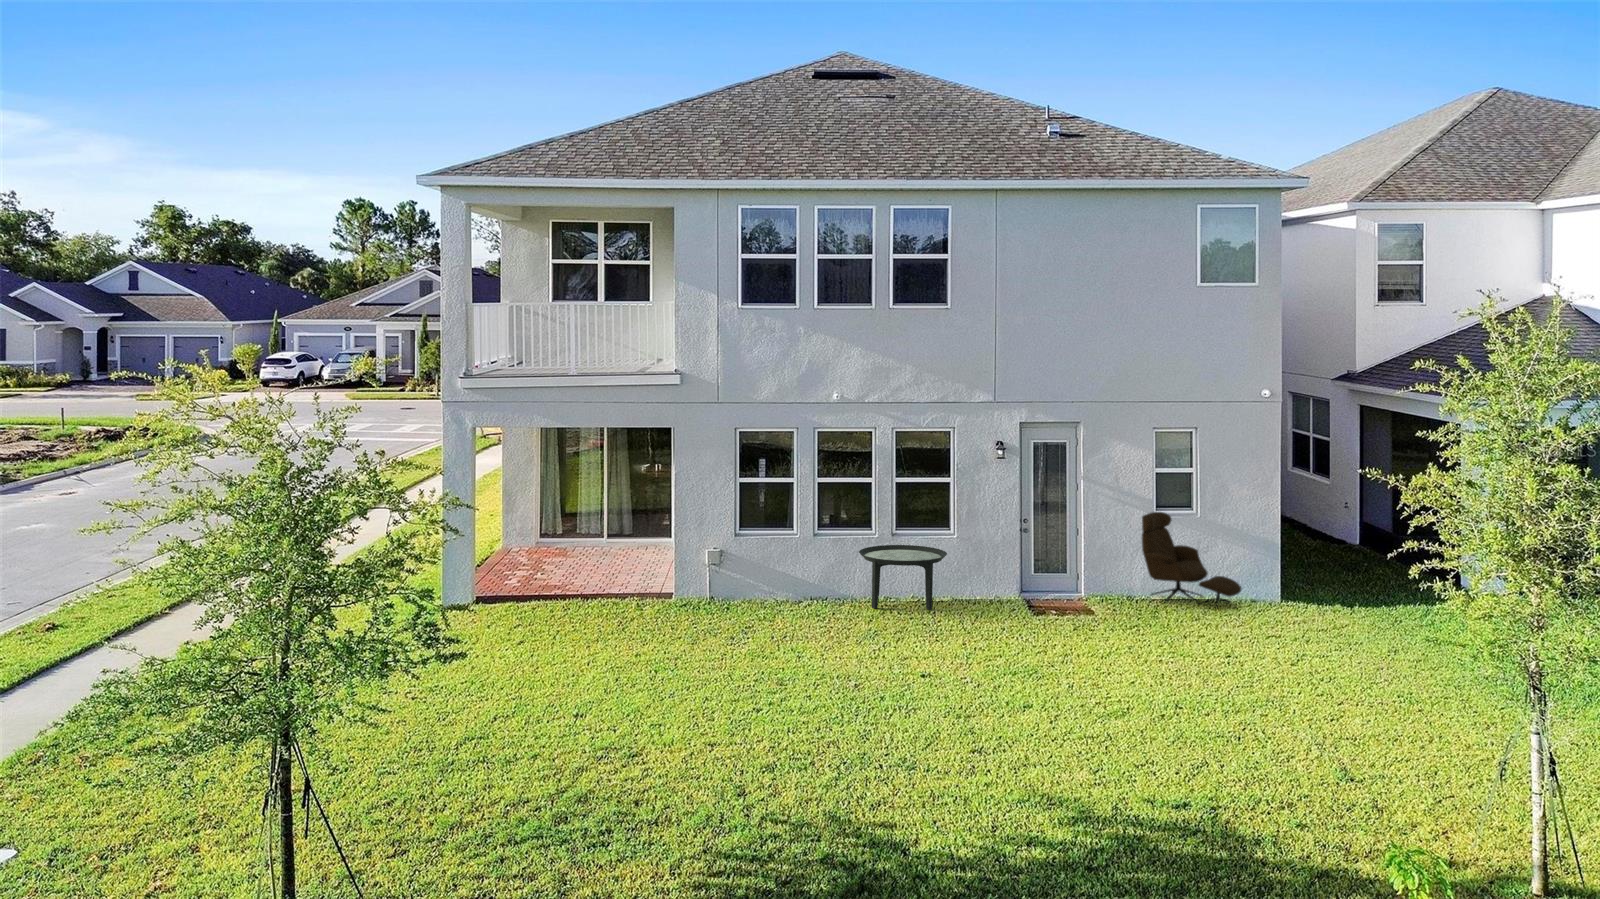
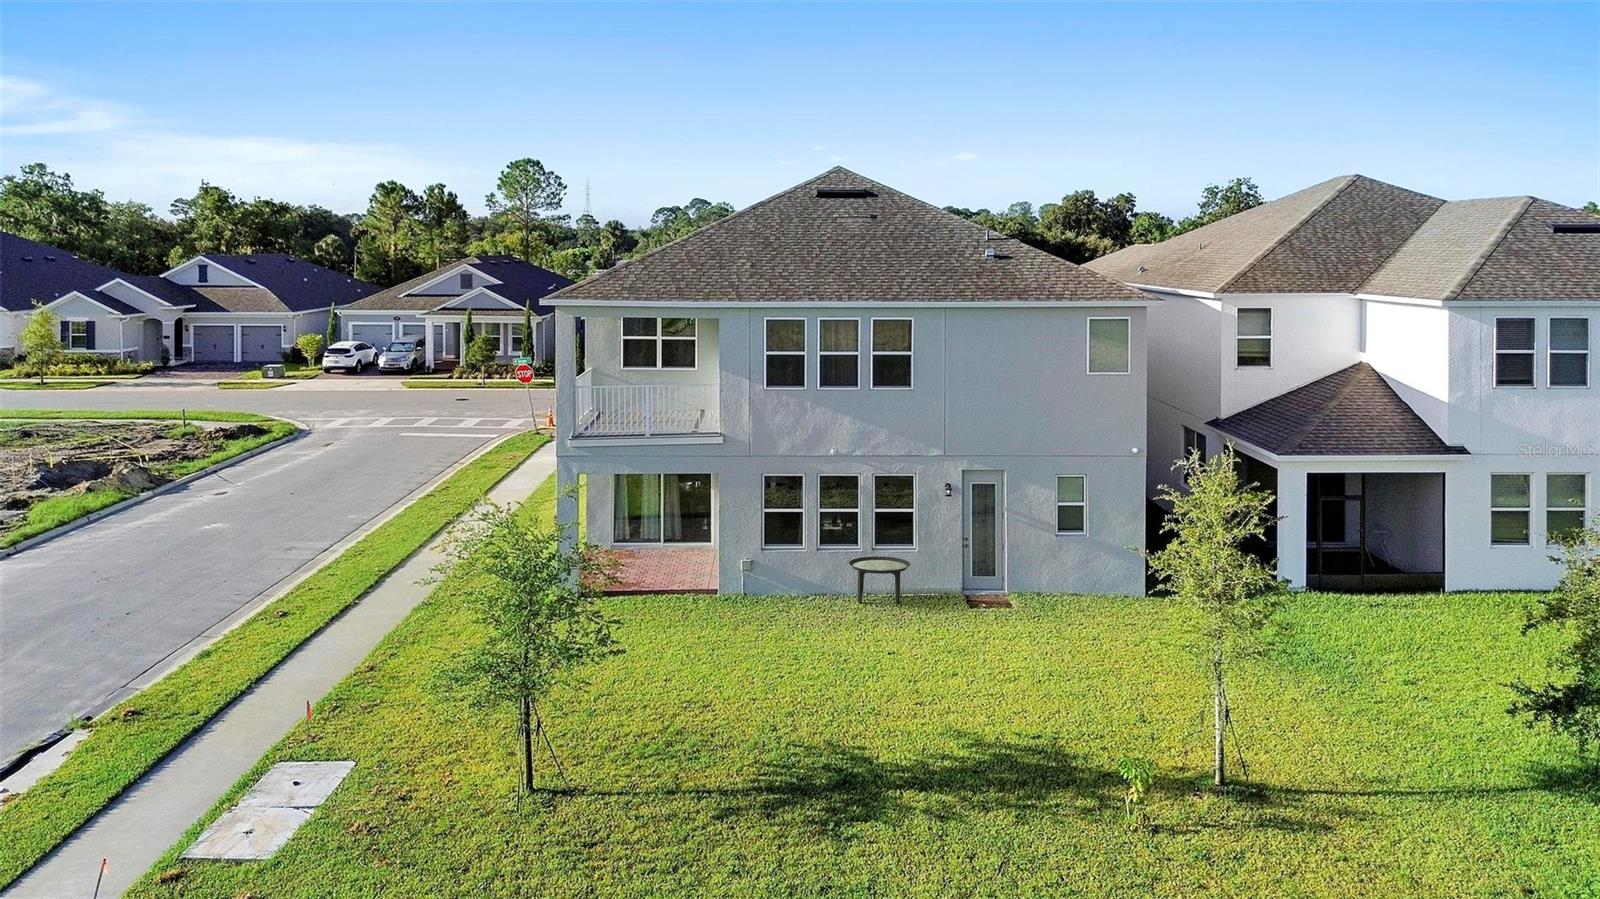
lounge chair: present [1142,512,1241,608] -> none [1048,533,1117,603]

